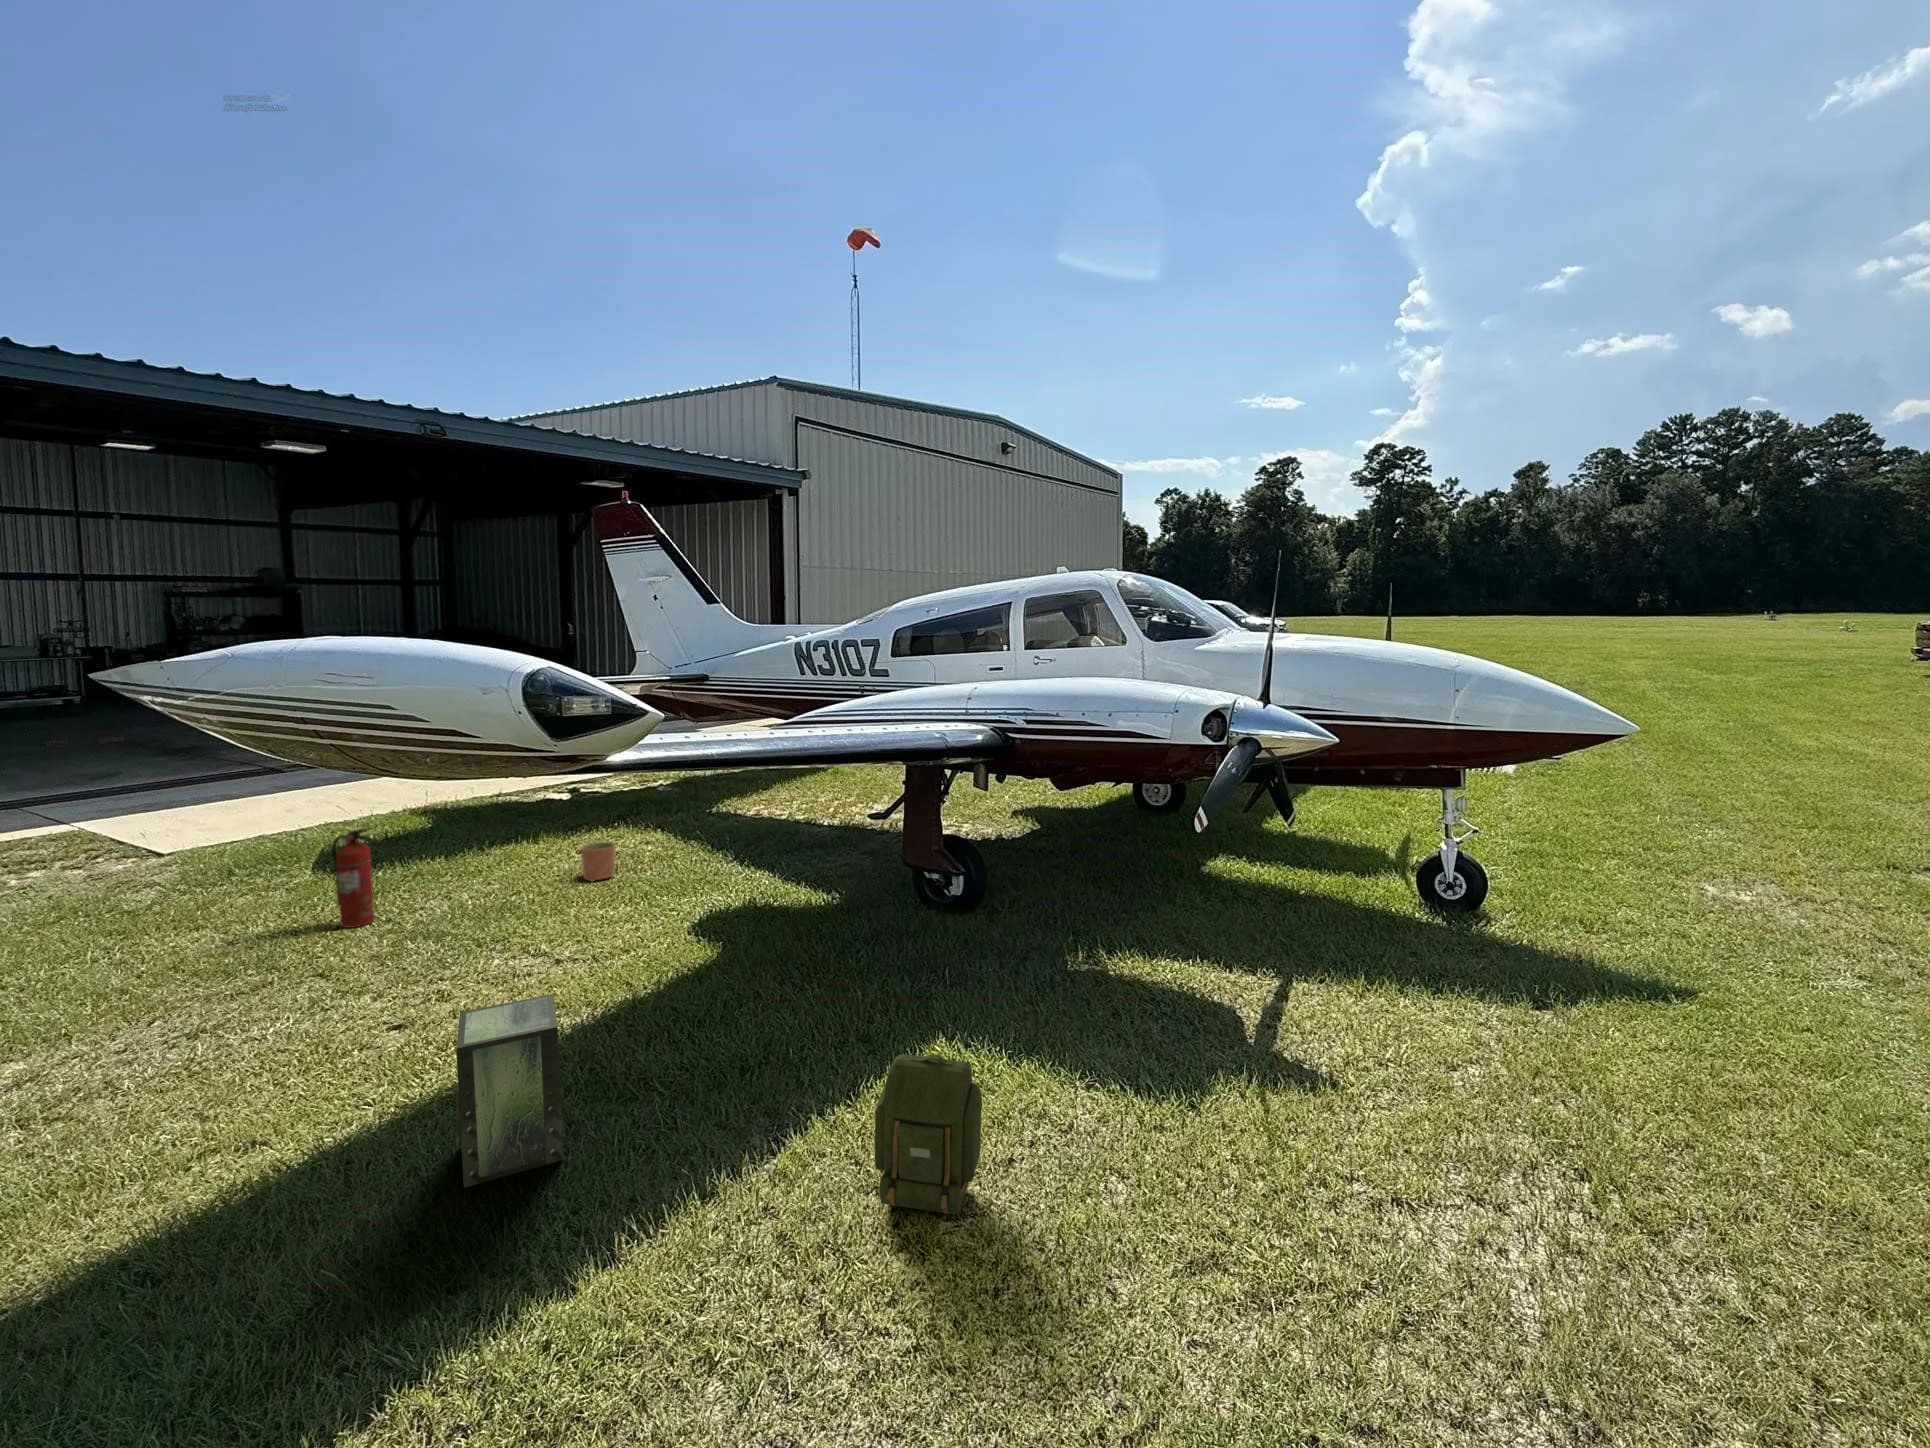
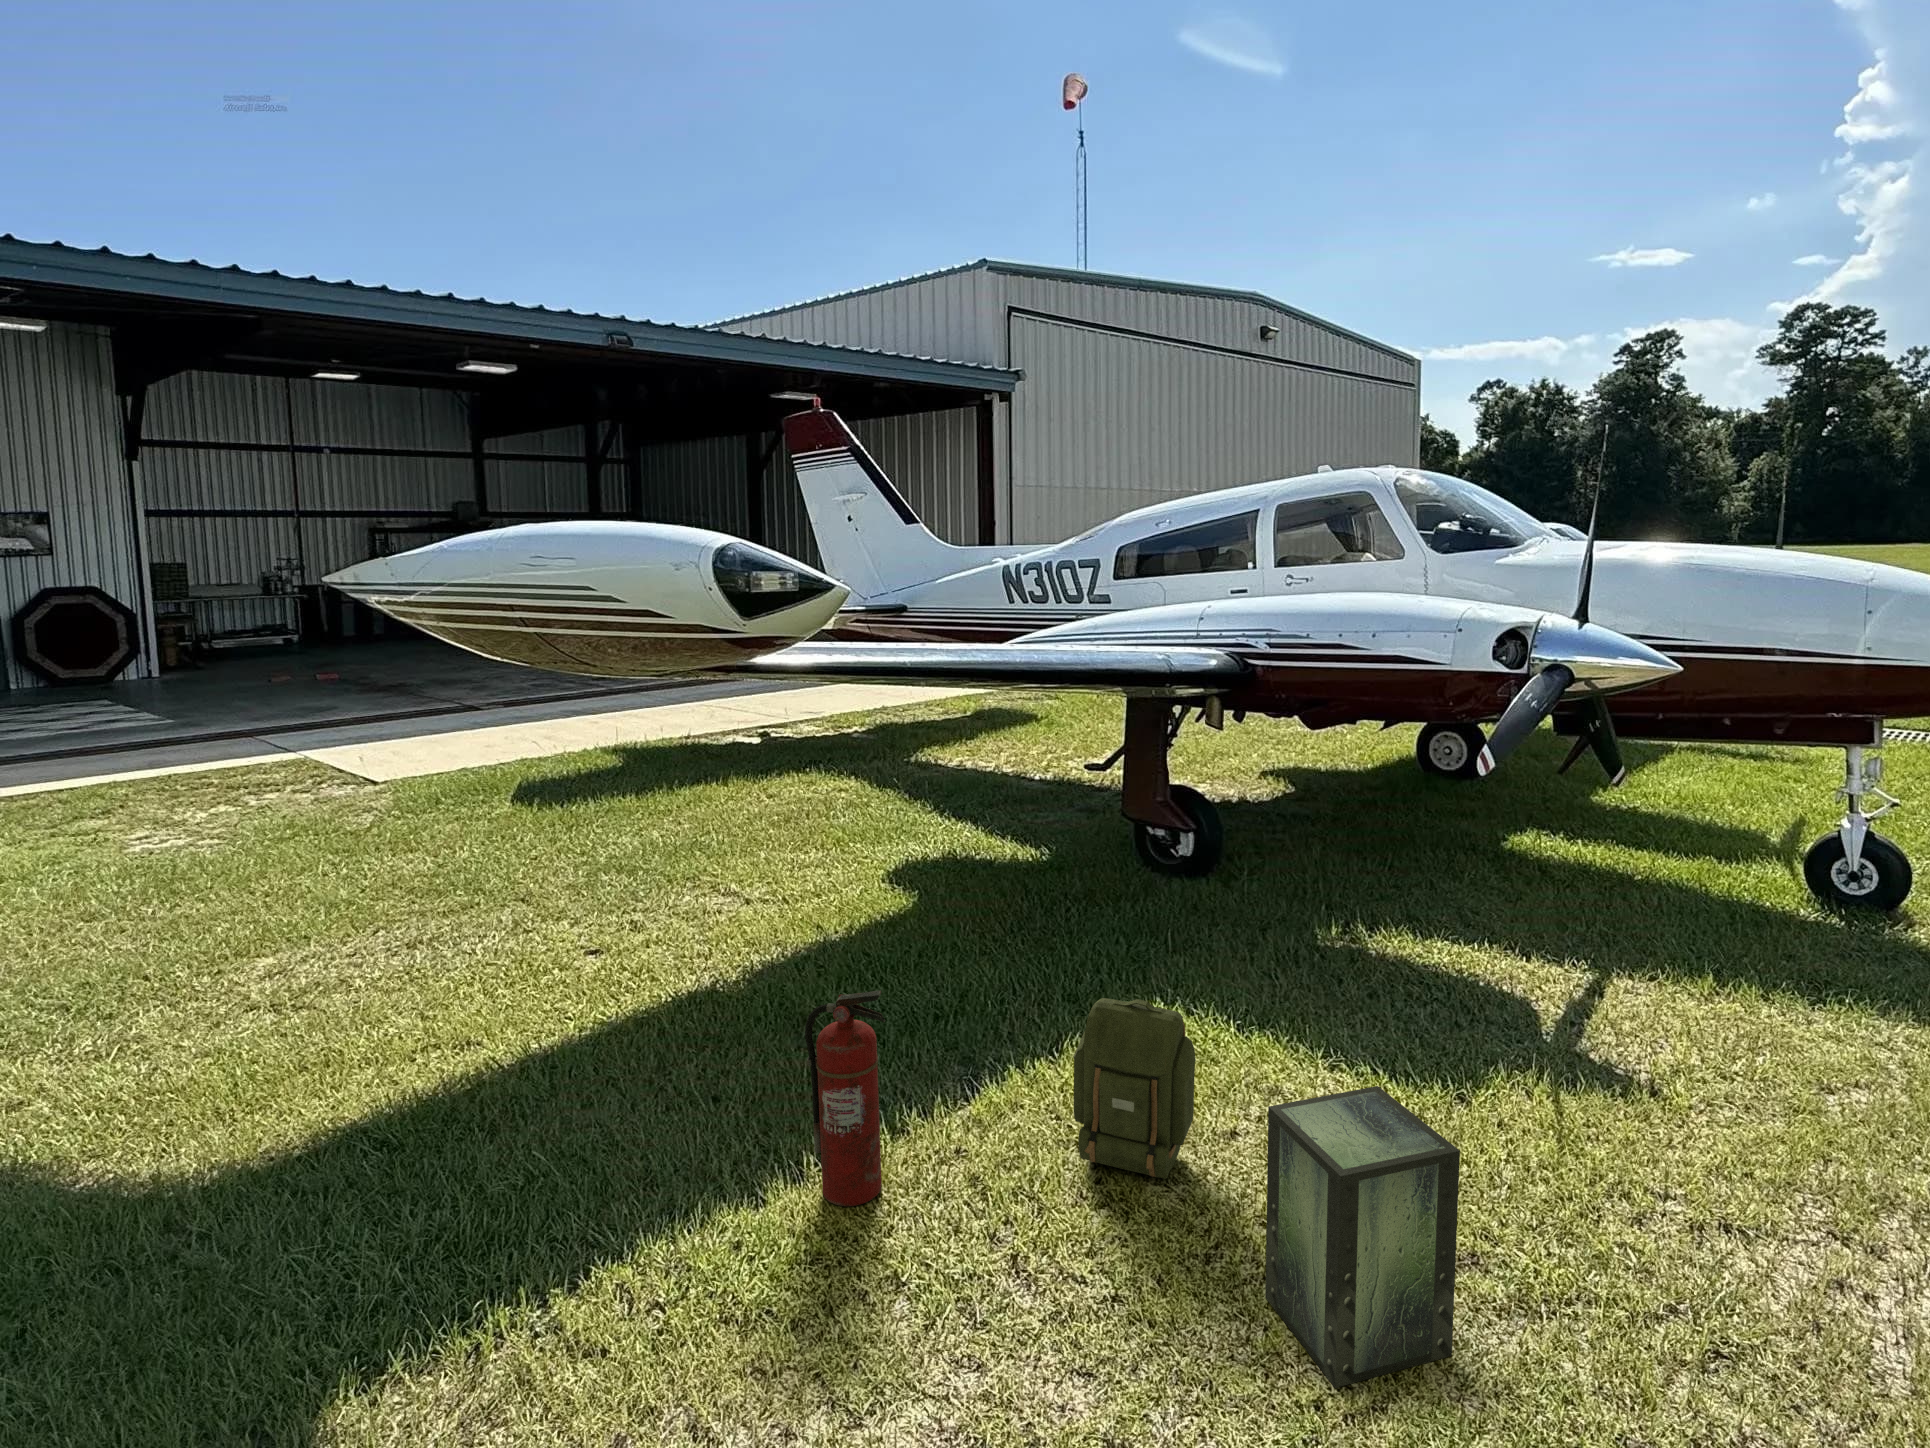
fire extinguisher: present [332,828,374,928] -> present [805,991,885,1206]
planter: present [581,842,616,882] -> none [765,784,801,826]
storage box: present [456,994,563,1188] -> present [1265,1086,1460,1388]

